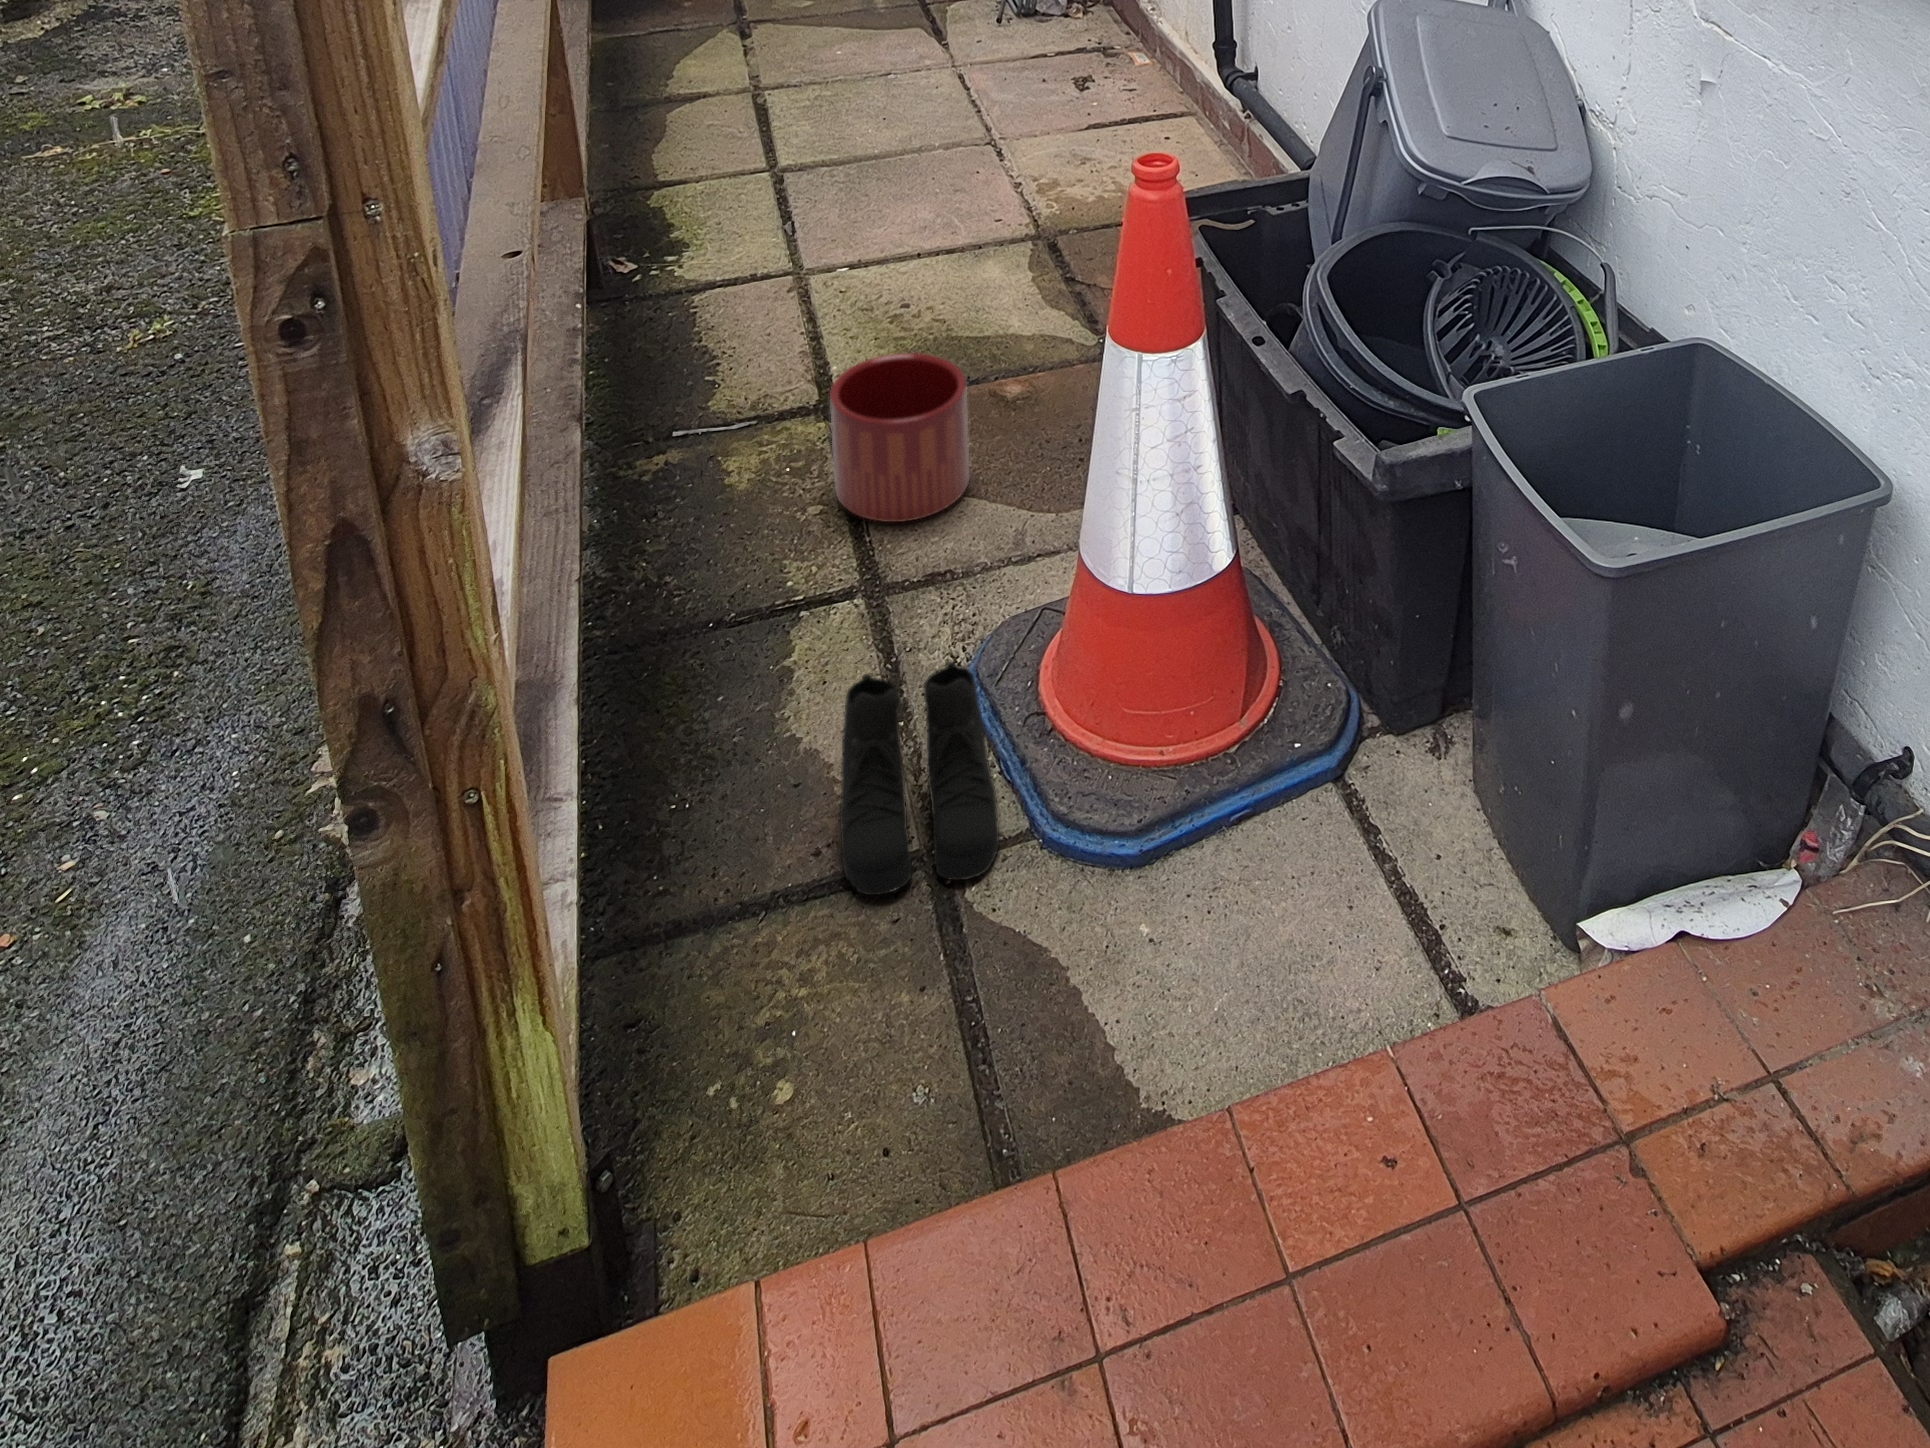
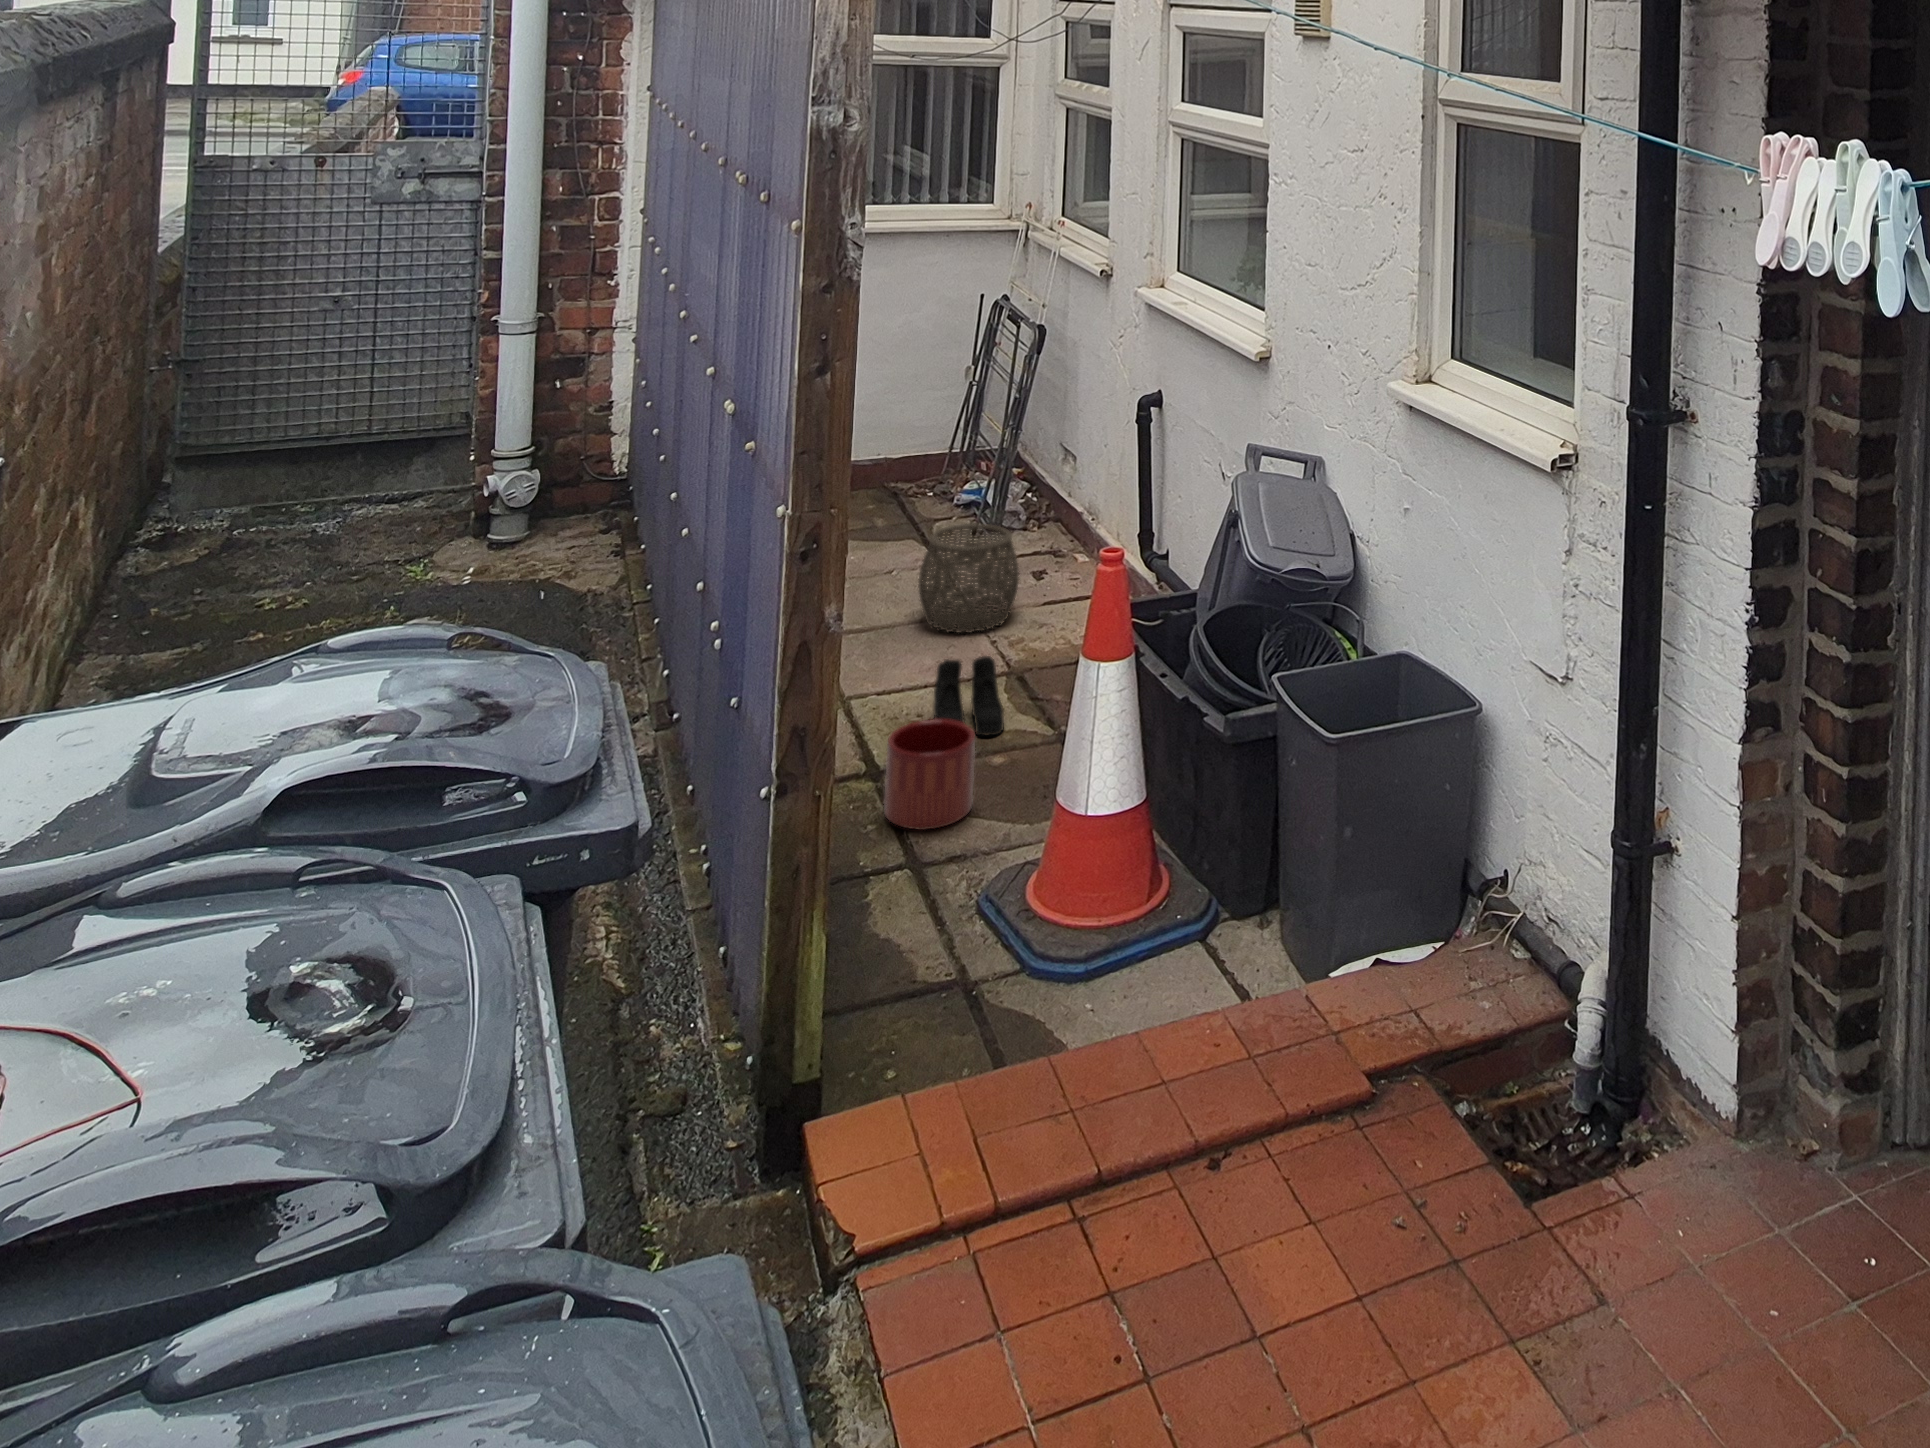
woven basket: none [907,23,1049,174] -> present [918,524,1019,633]
boots: present [840,662,999,895] -> present [933,656,1004,735]

